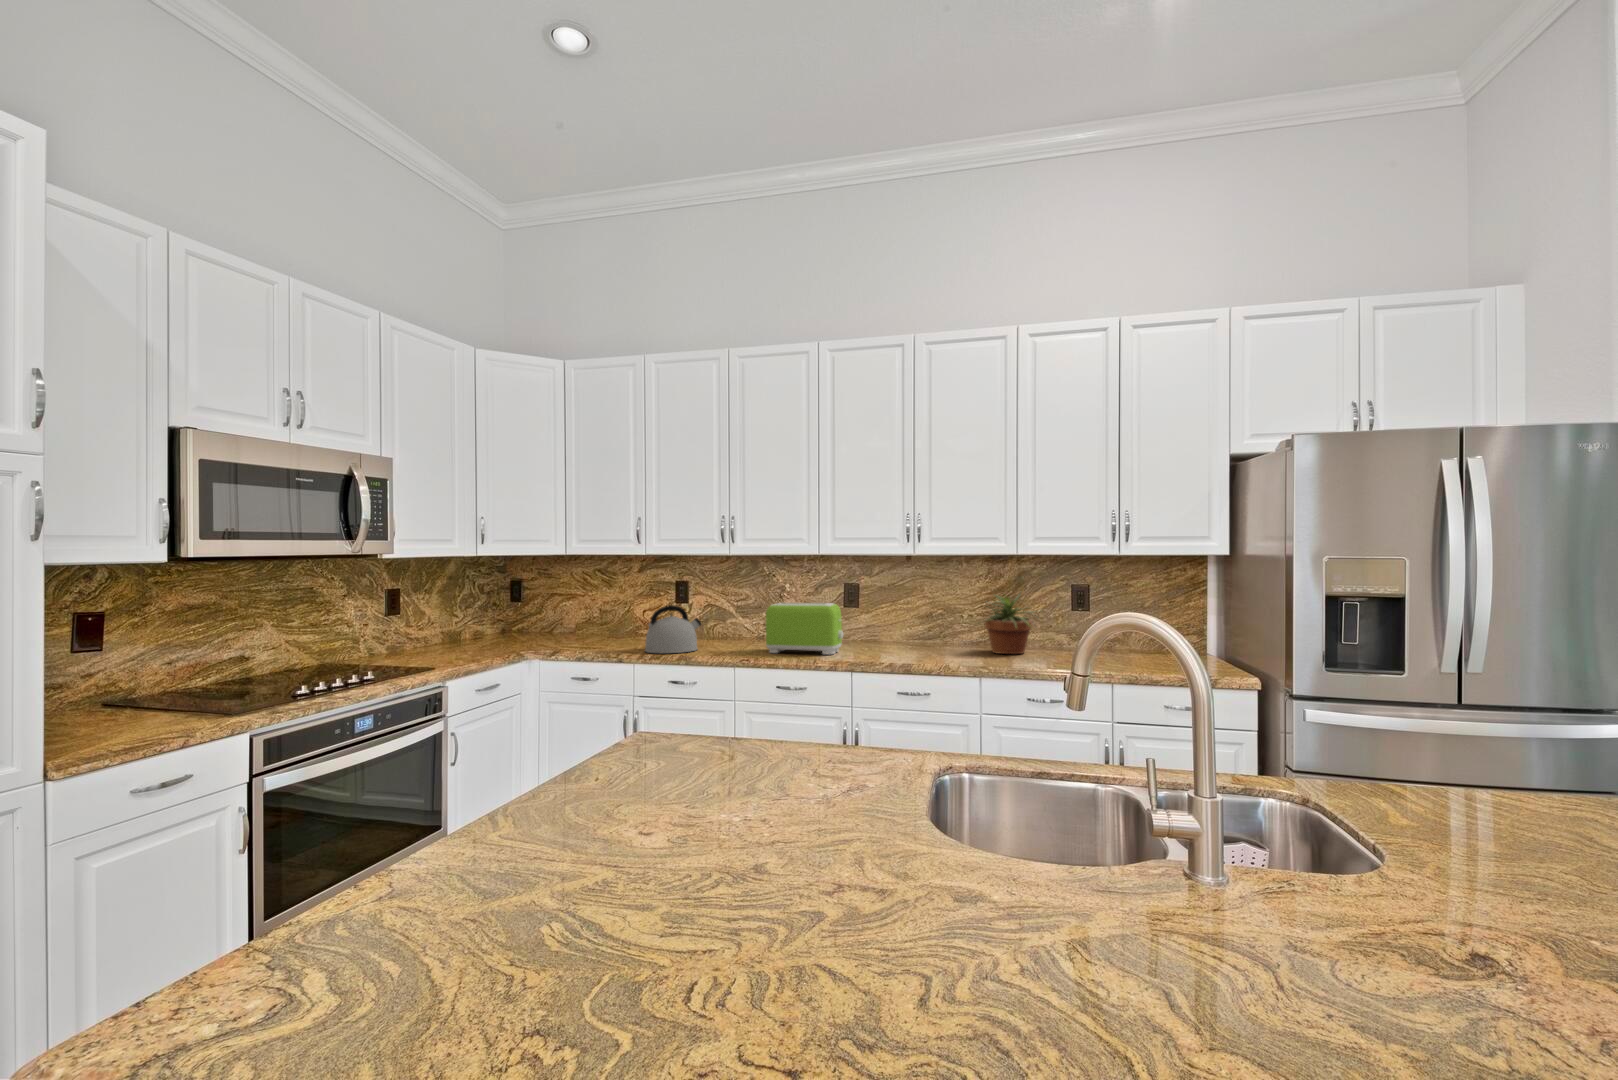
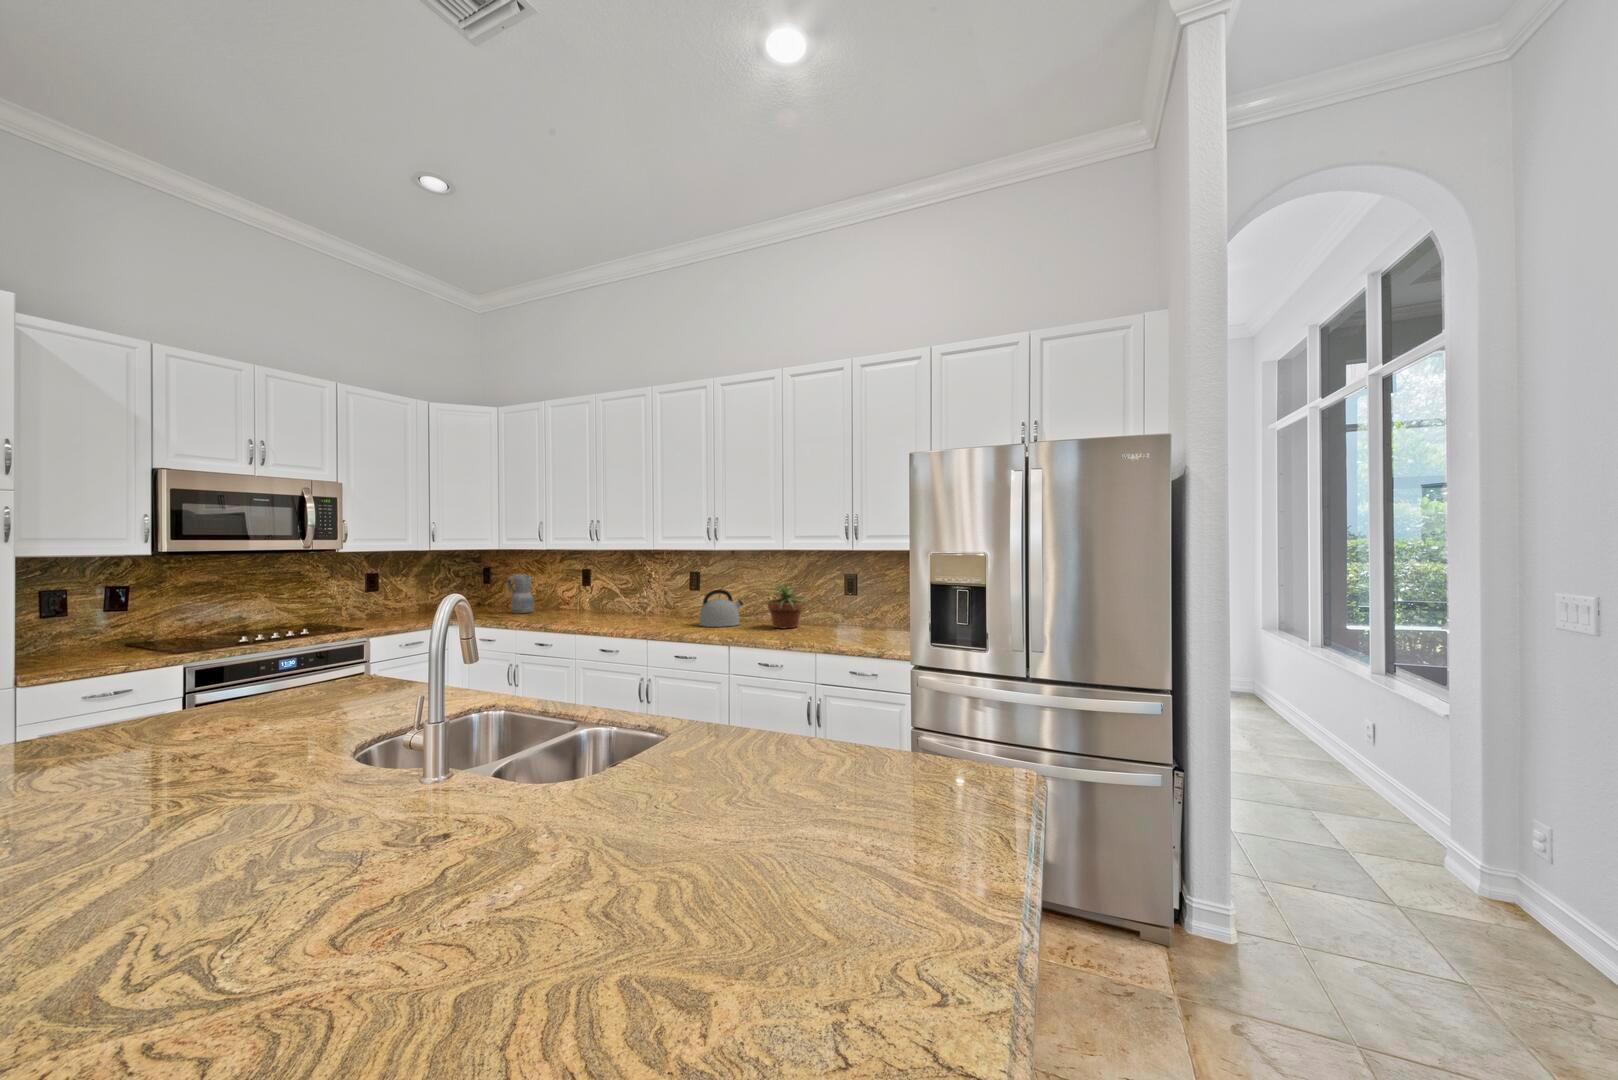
ceramic pitcher: none [578,589,615,642] -> present [507,574,534,613]
toaster: present [766,603,843,655] -> none [613,586,669,626]
kettle: present [645,605,701,653] -> present [699,589,743,627]

